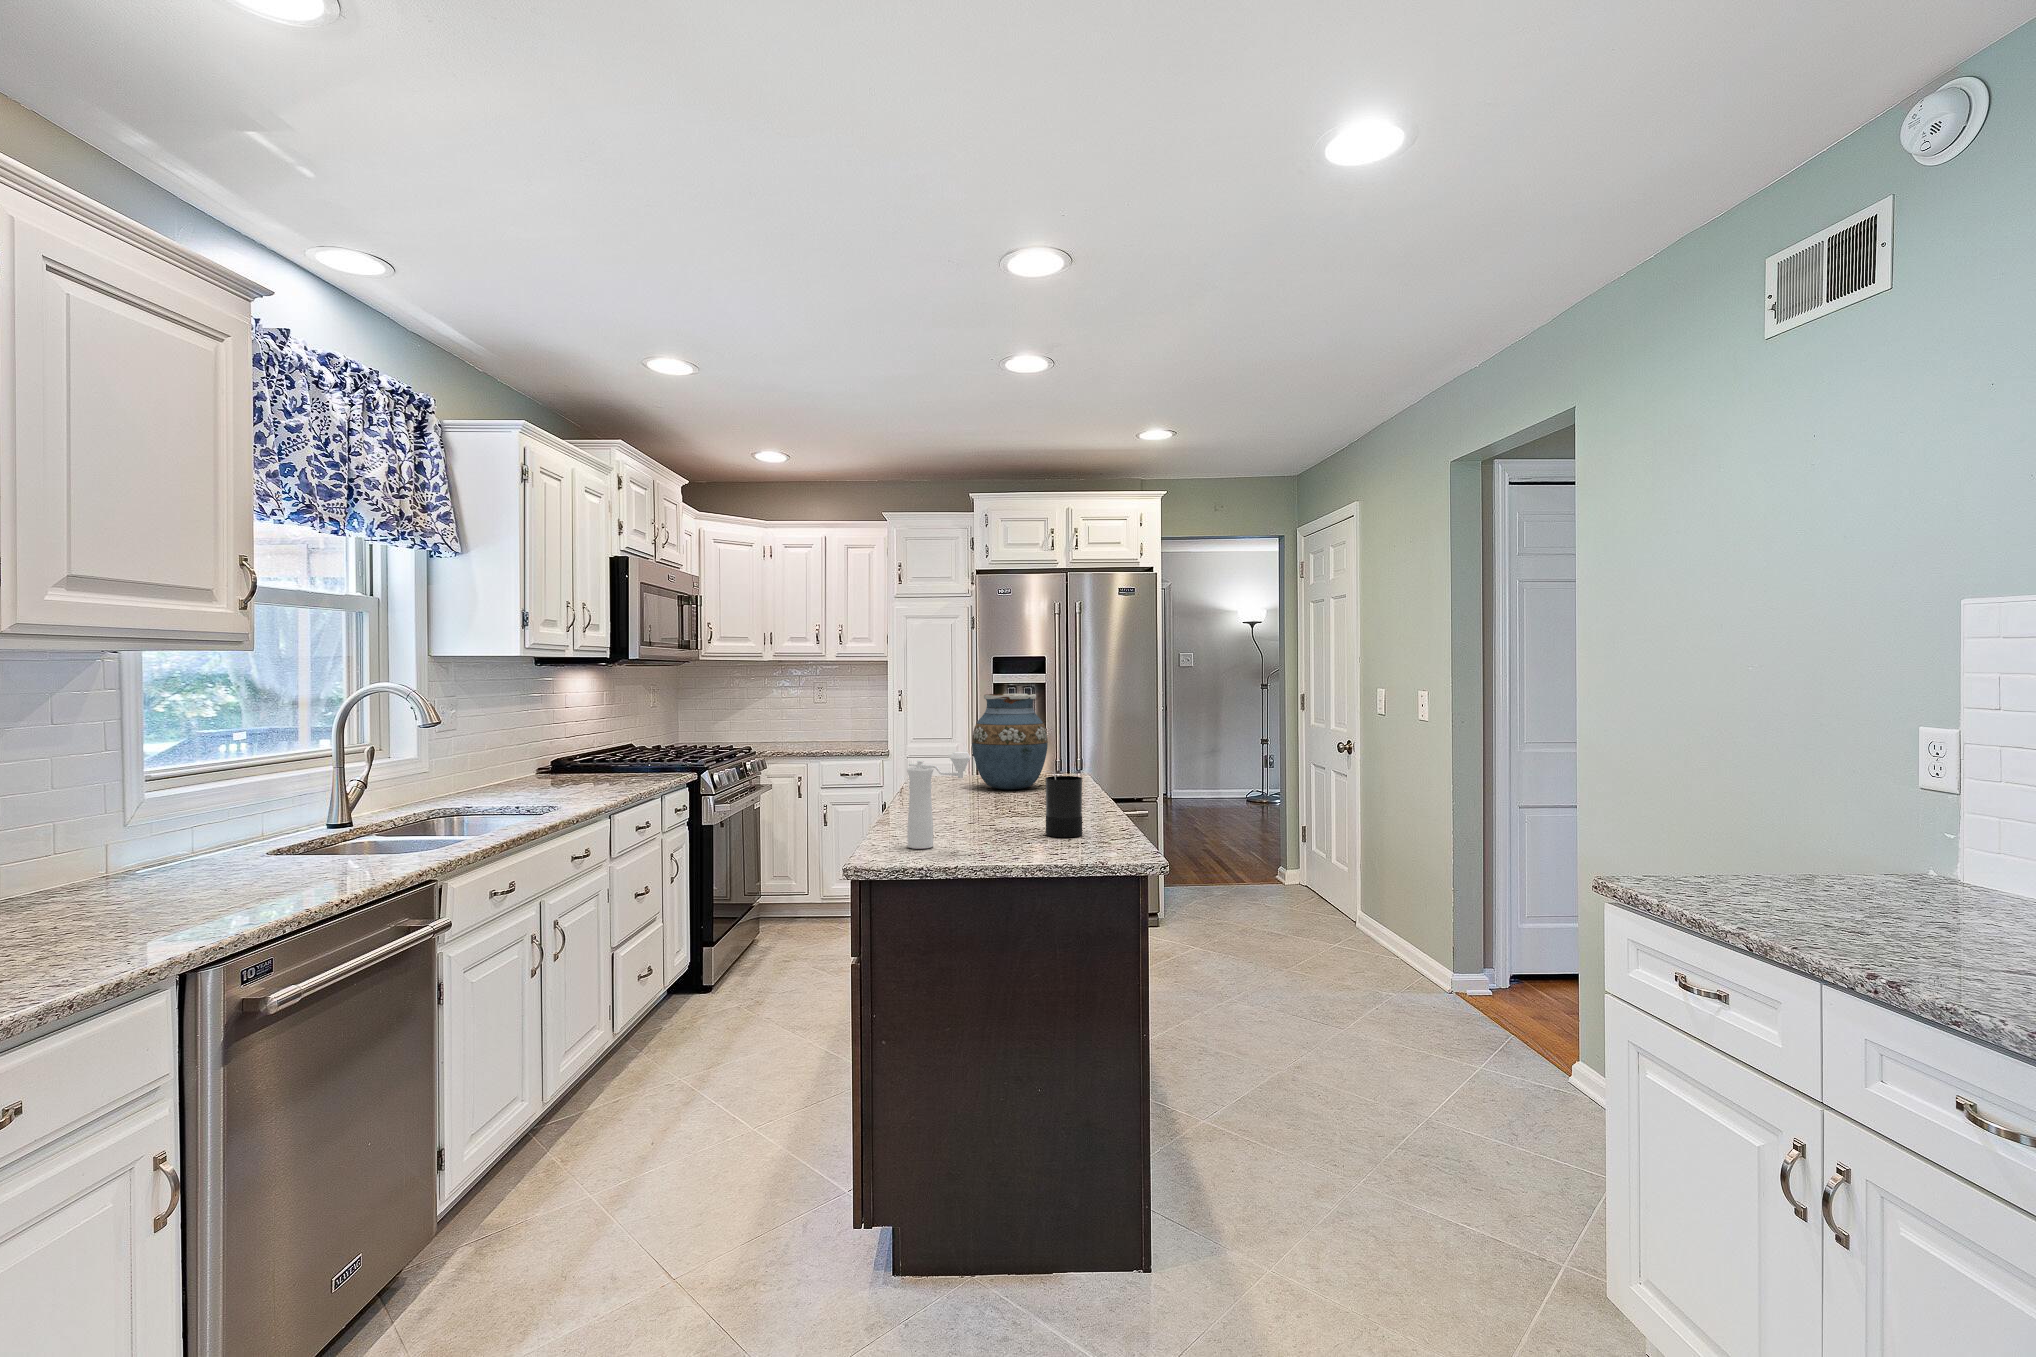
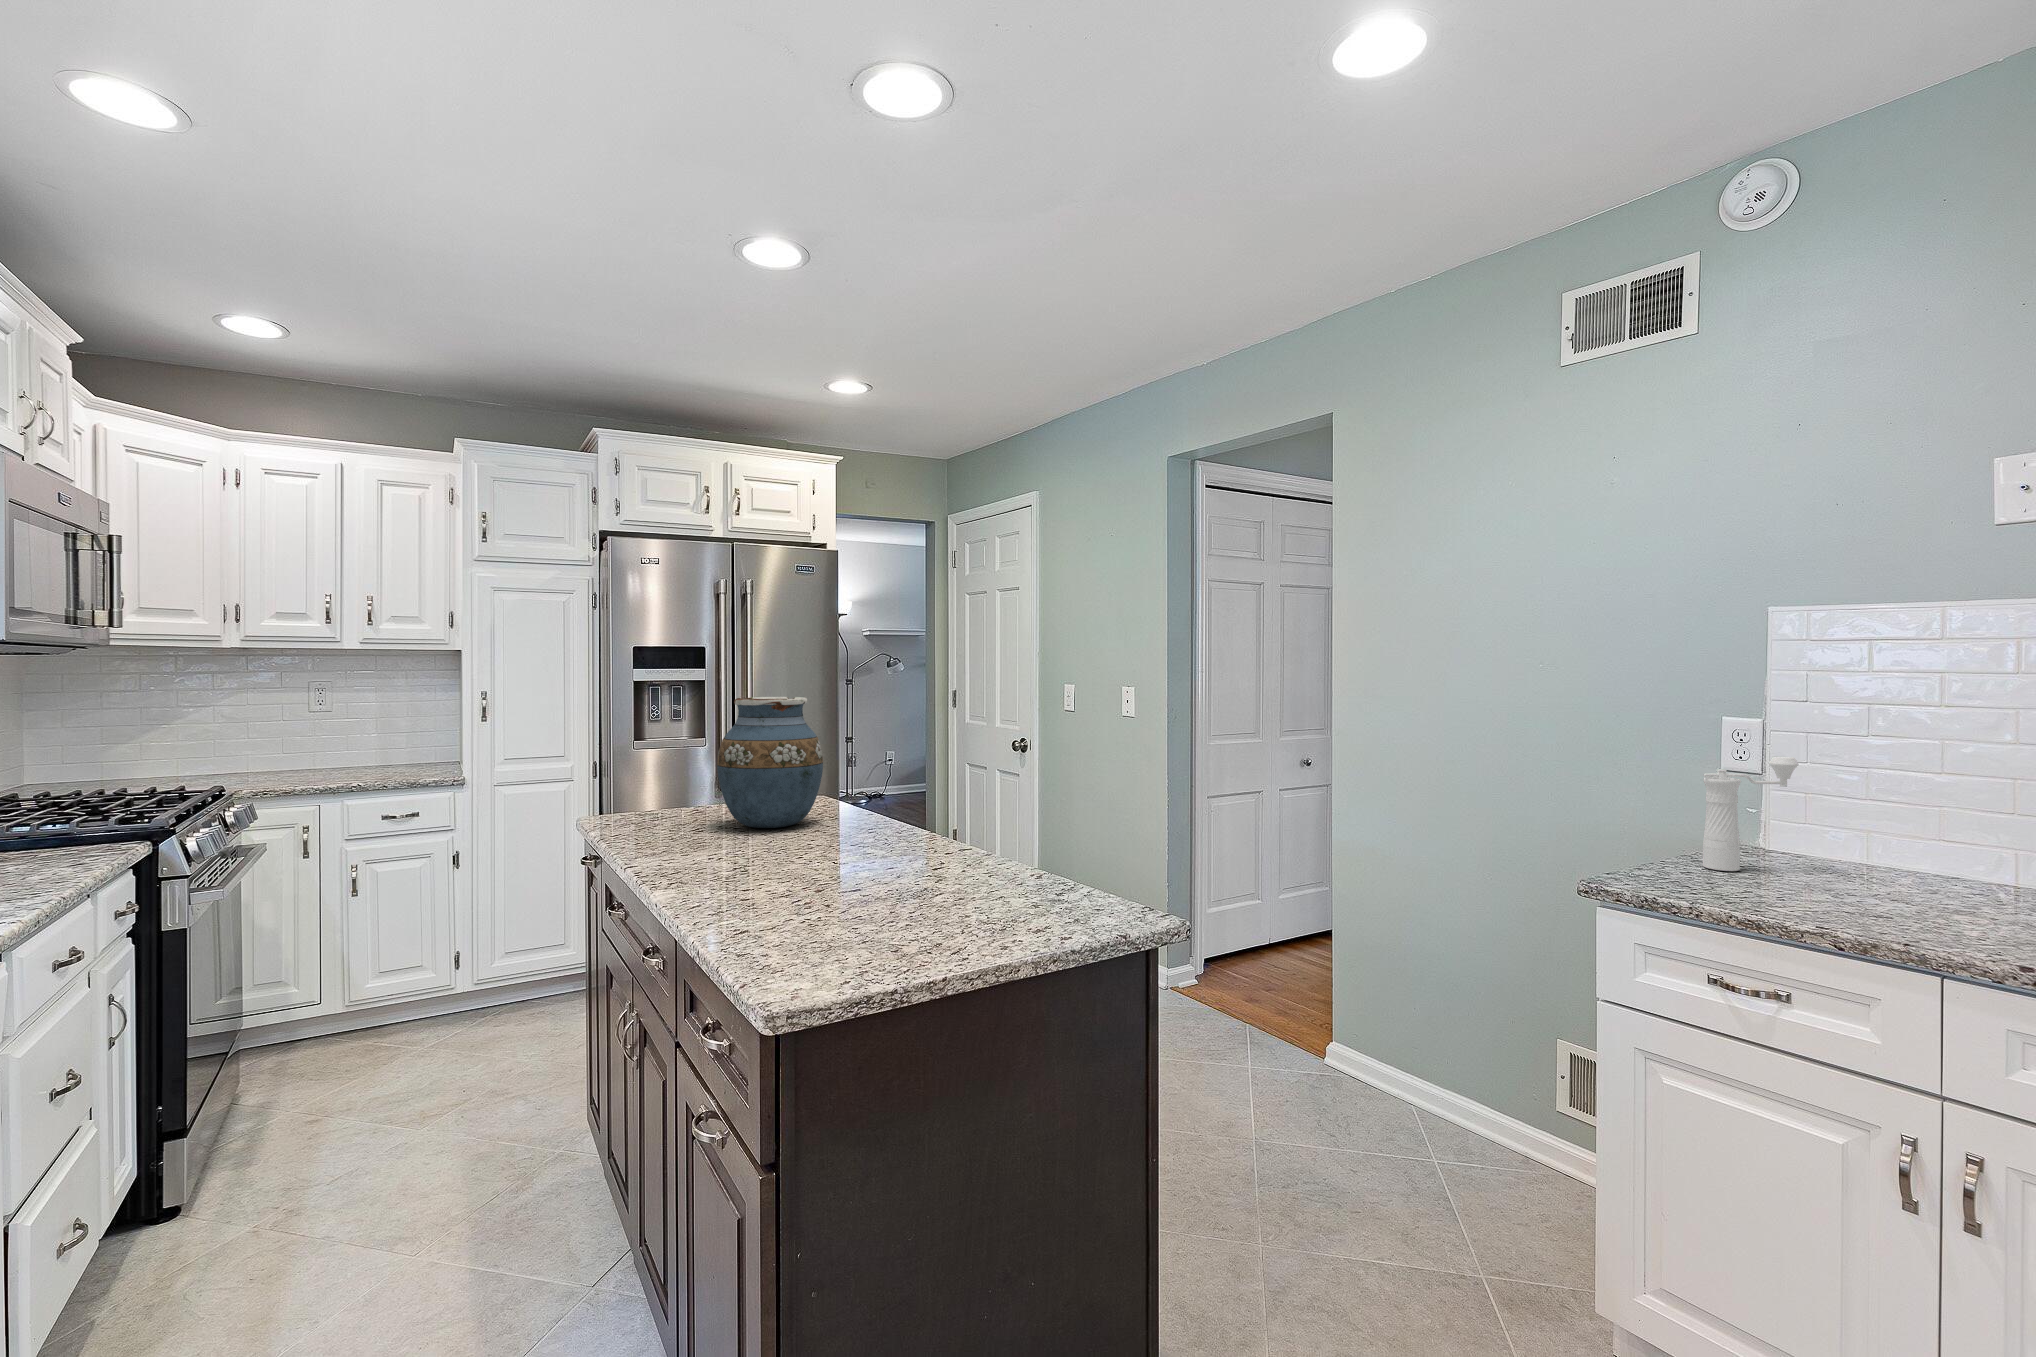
pepper mill: present [907,751,971,849] -> present [1703,757,1799,871]
candle: present [1046,771,1082,837] -> none [960,806,1016,896]

